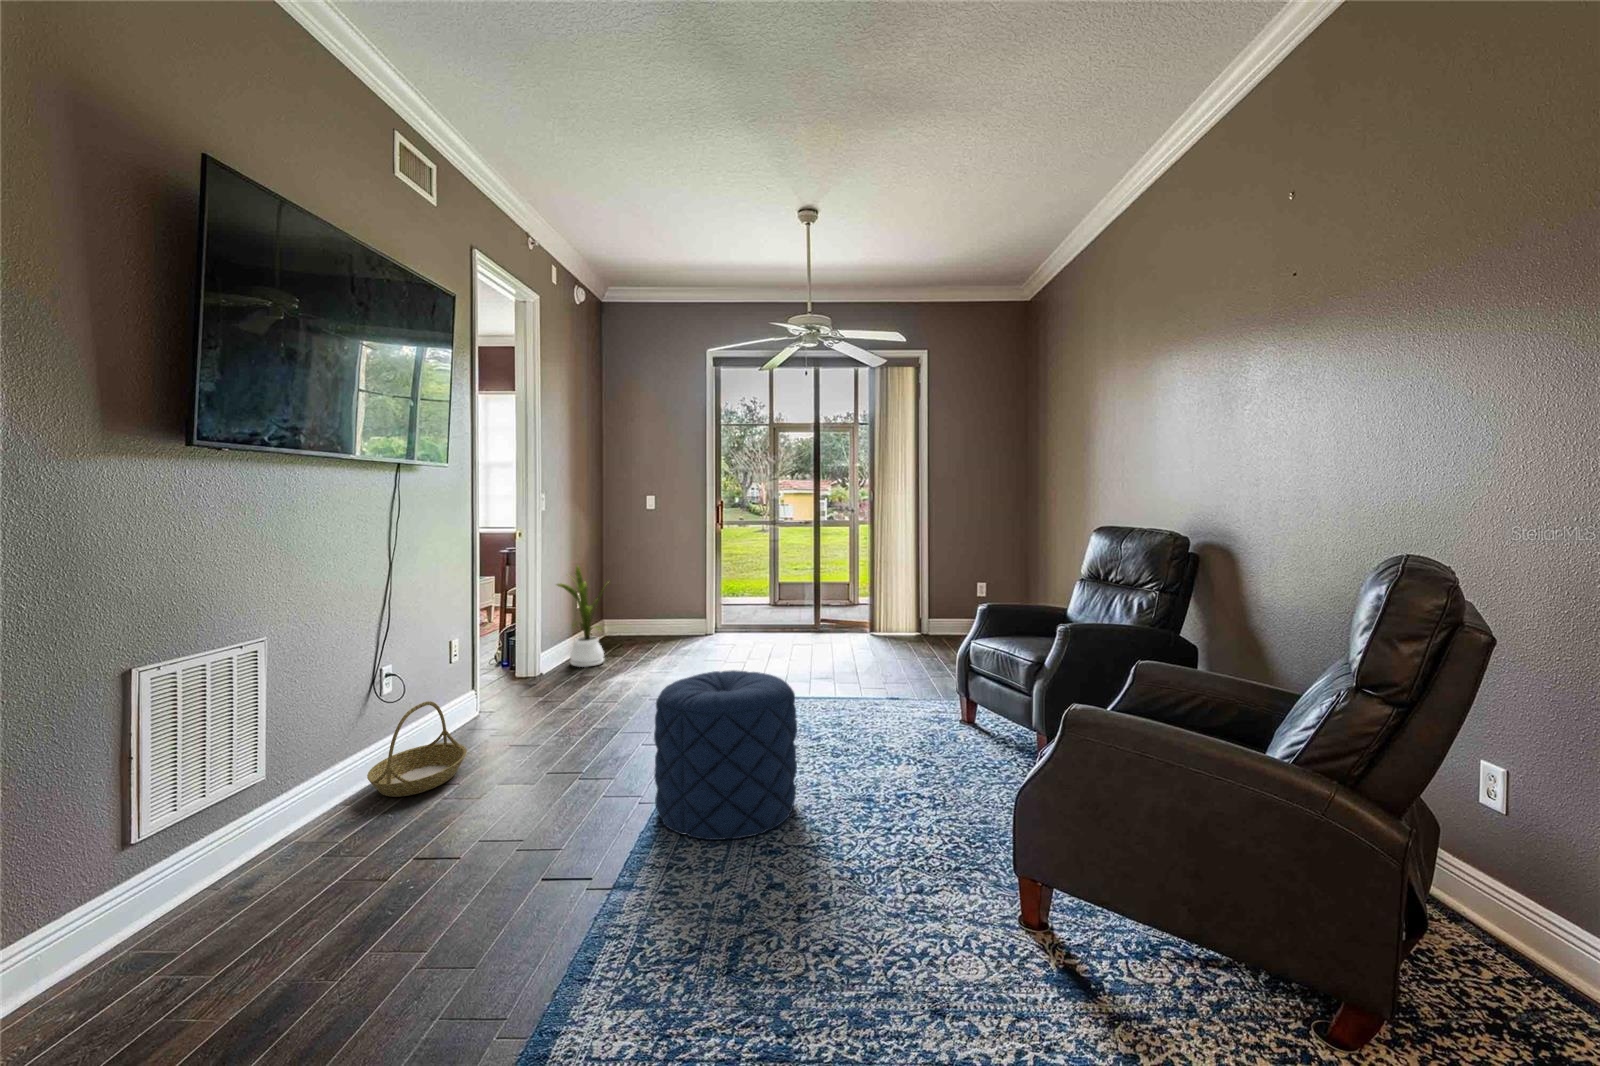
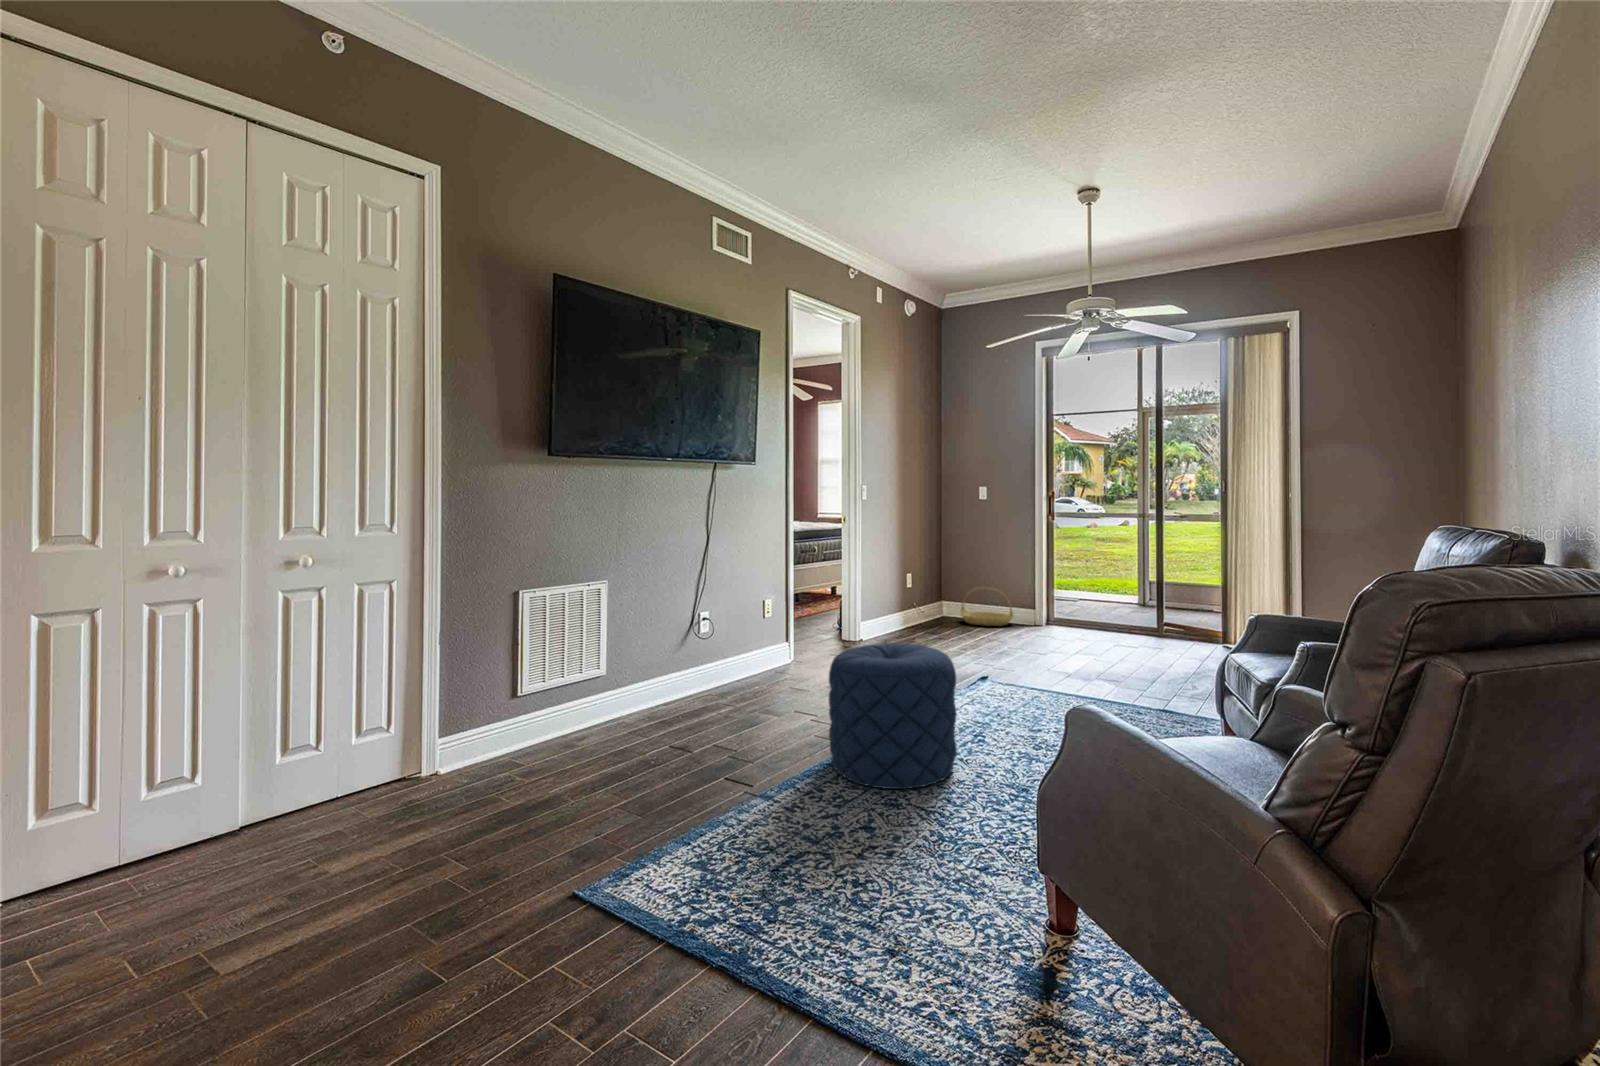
house plant: present [557,566,606,667] -> none [872,548,925,638]
basket: present [367,701,467,797] -> present [960,587,1013,626]

